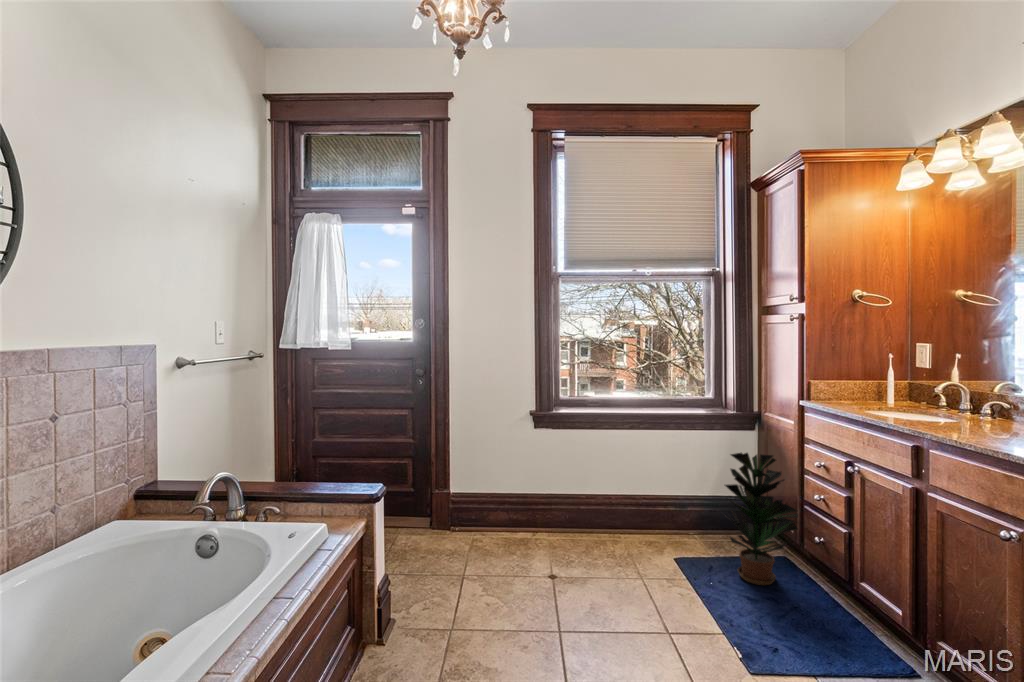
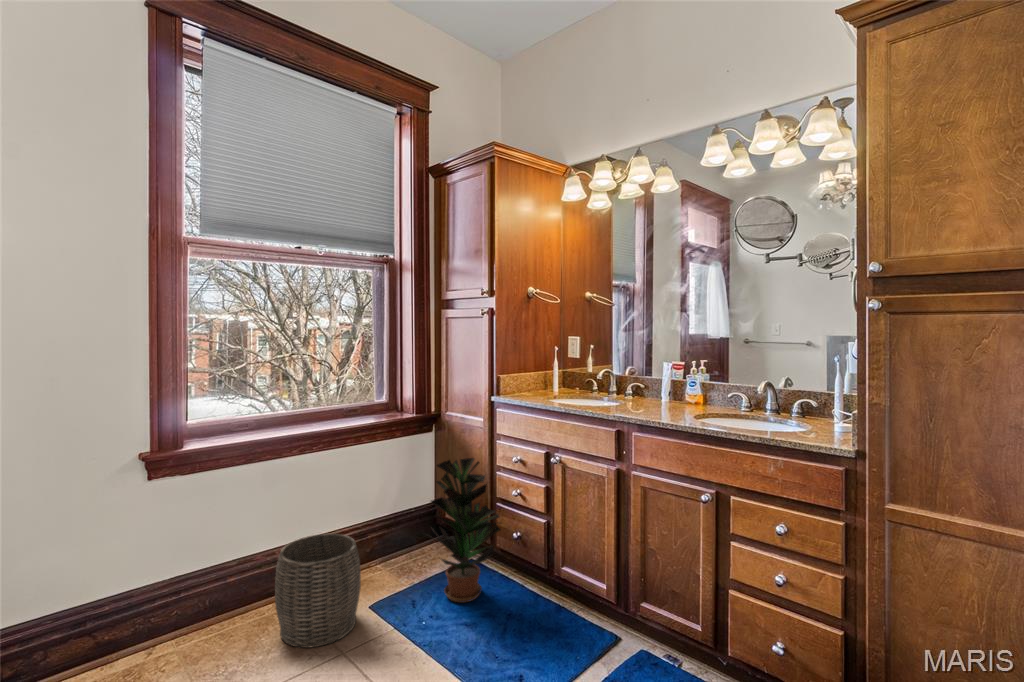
woven basket: none [599,489,661,570] -> present [275,534,361,648]

